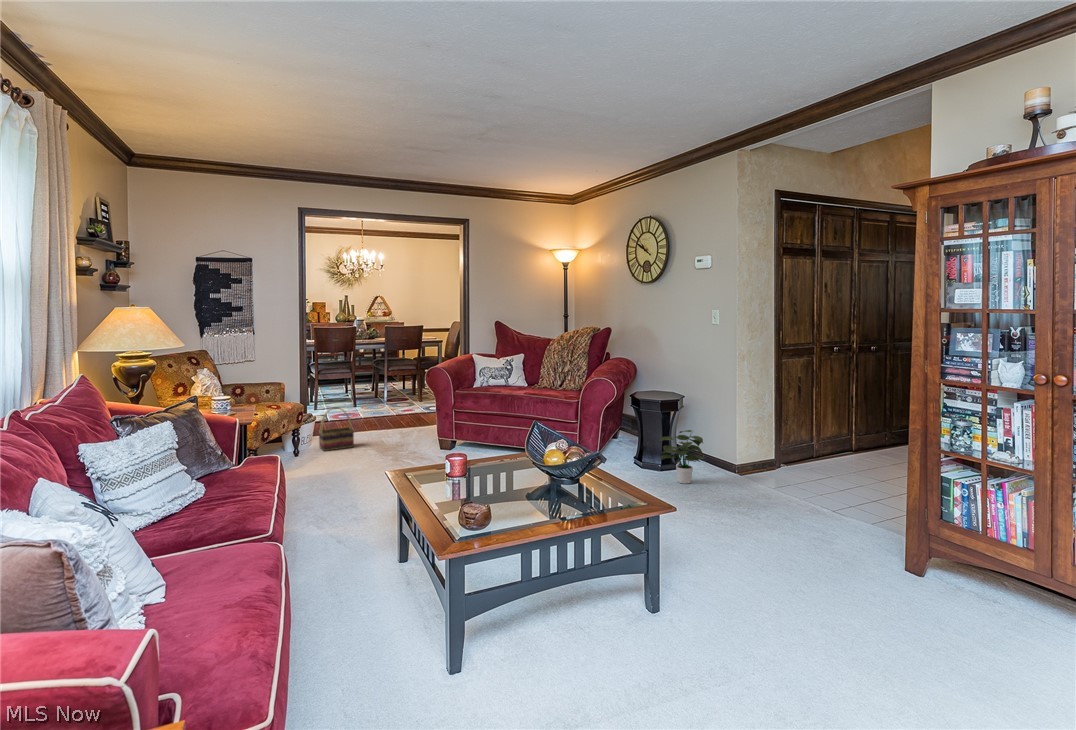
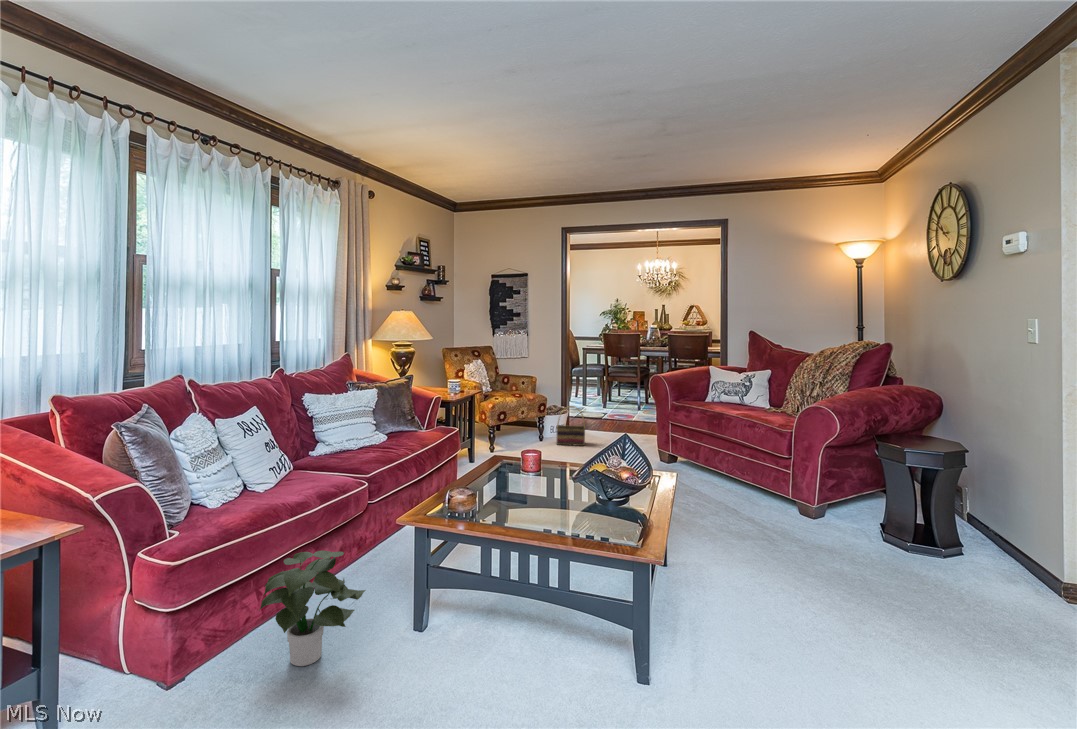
potted plant: present [659,430,705,484] -> present [259,550,366,666]

